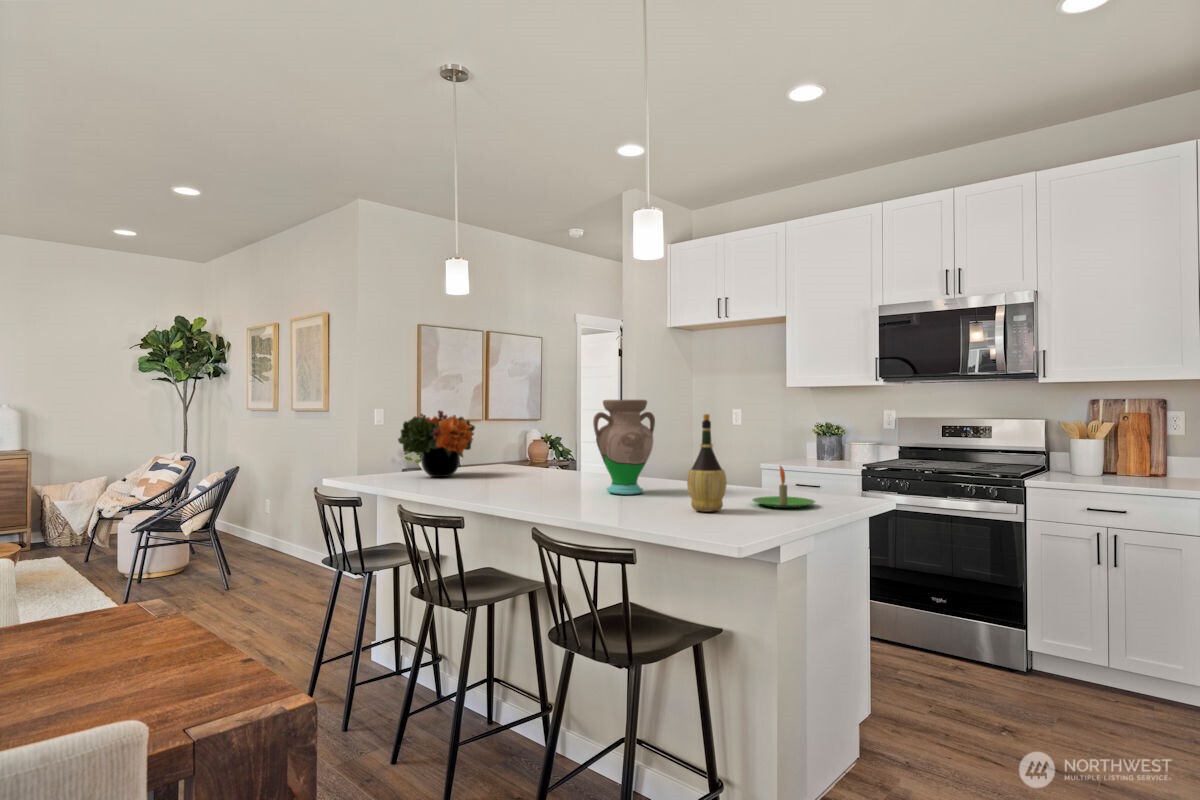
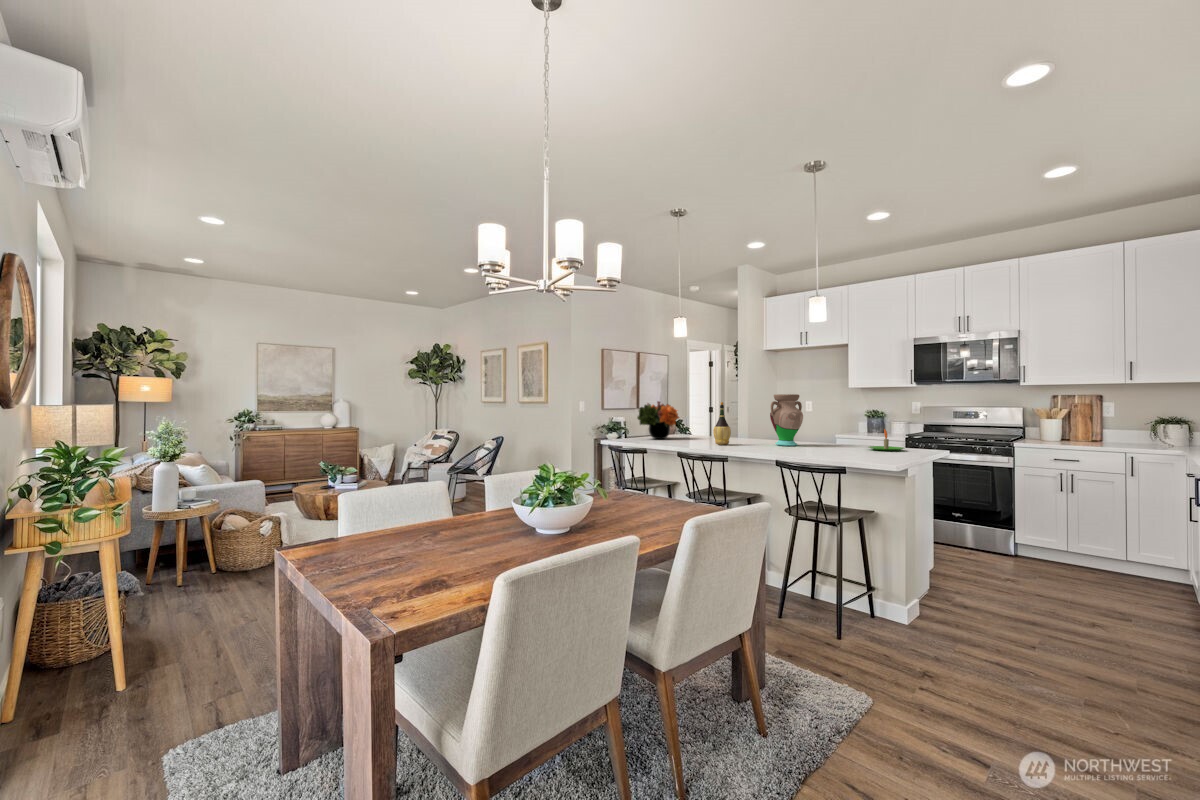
wine bottle: present [687,414,727,512] -> present [713,402,731,445]

